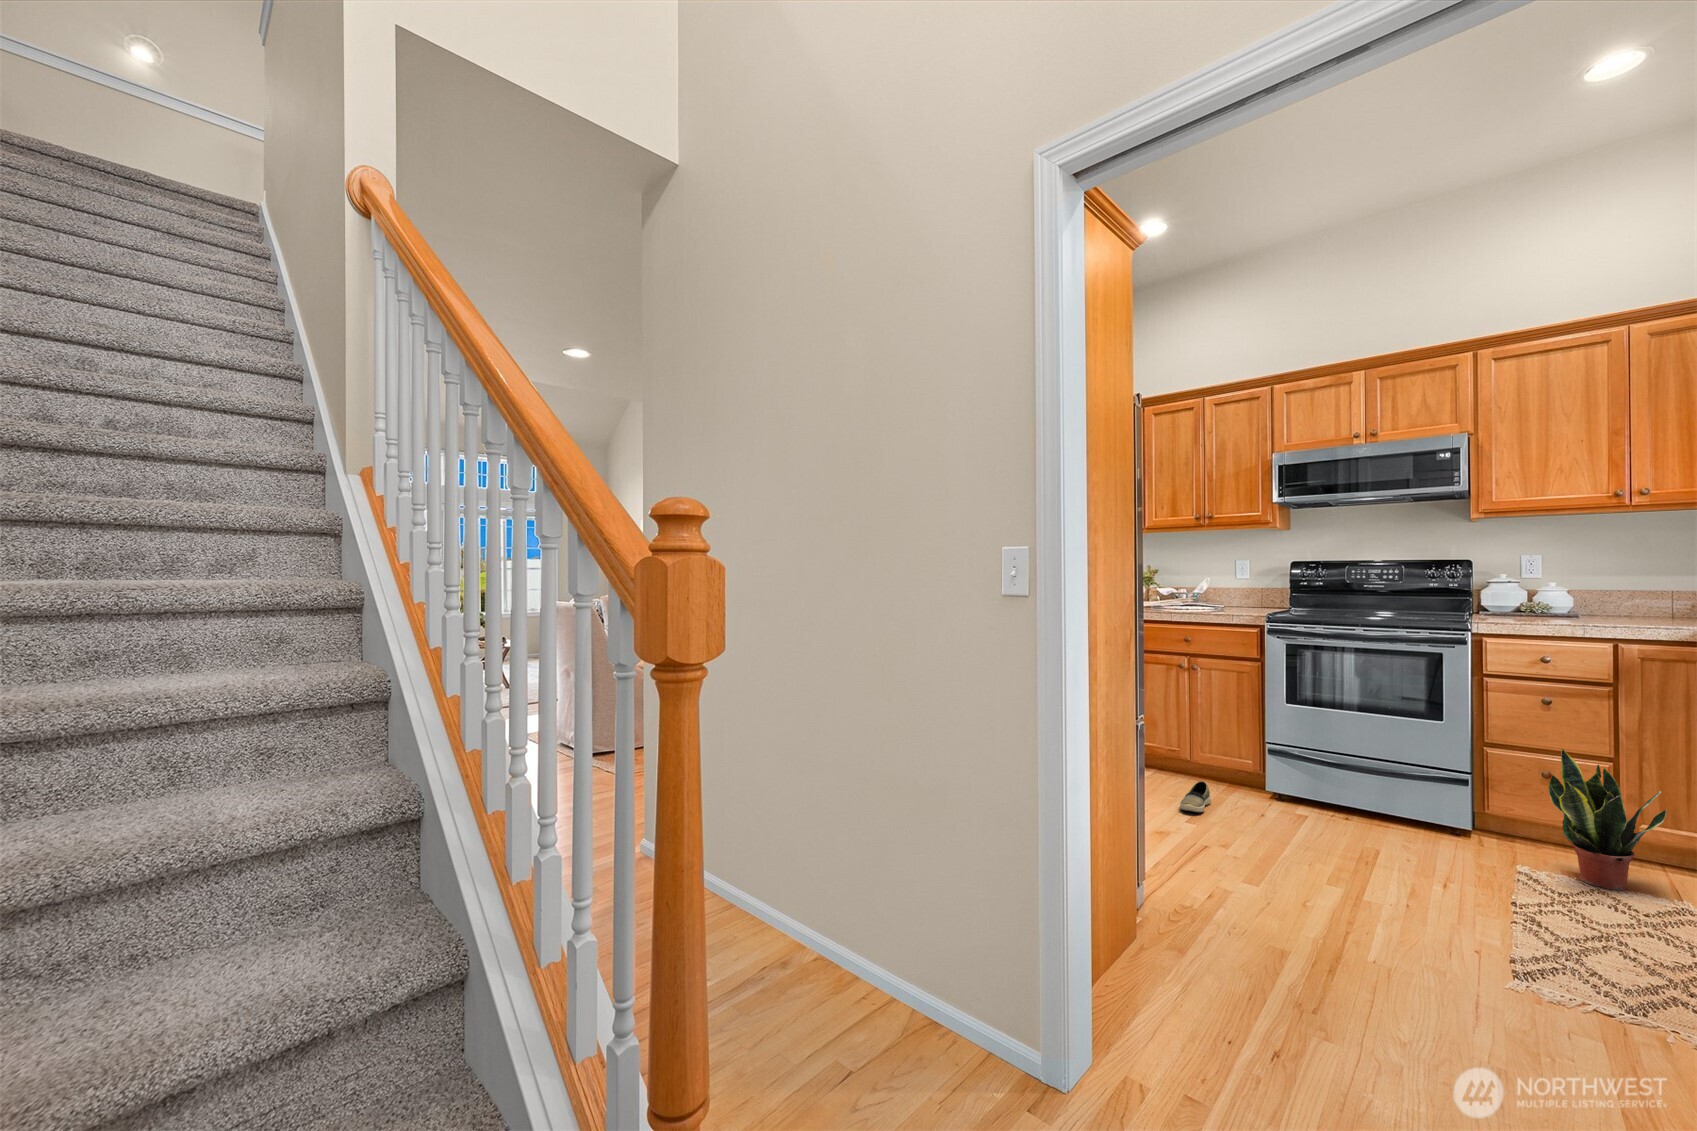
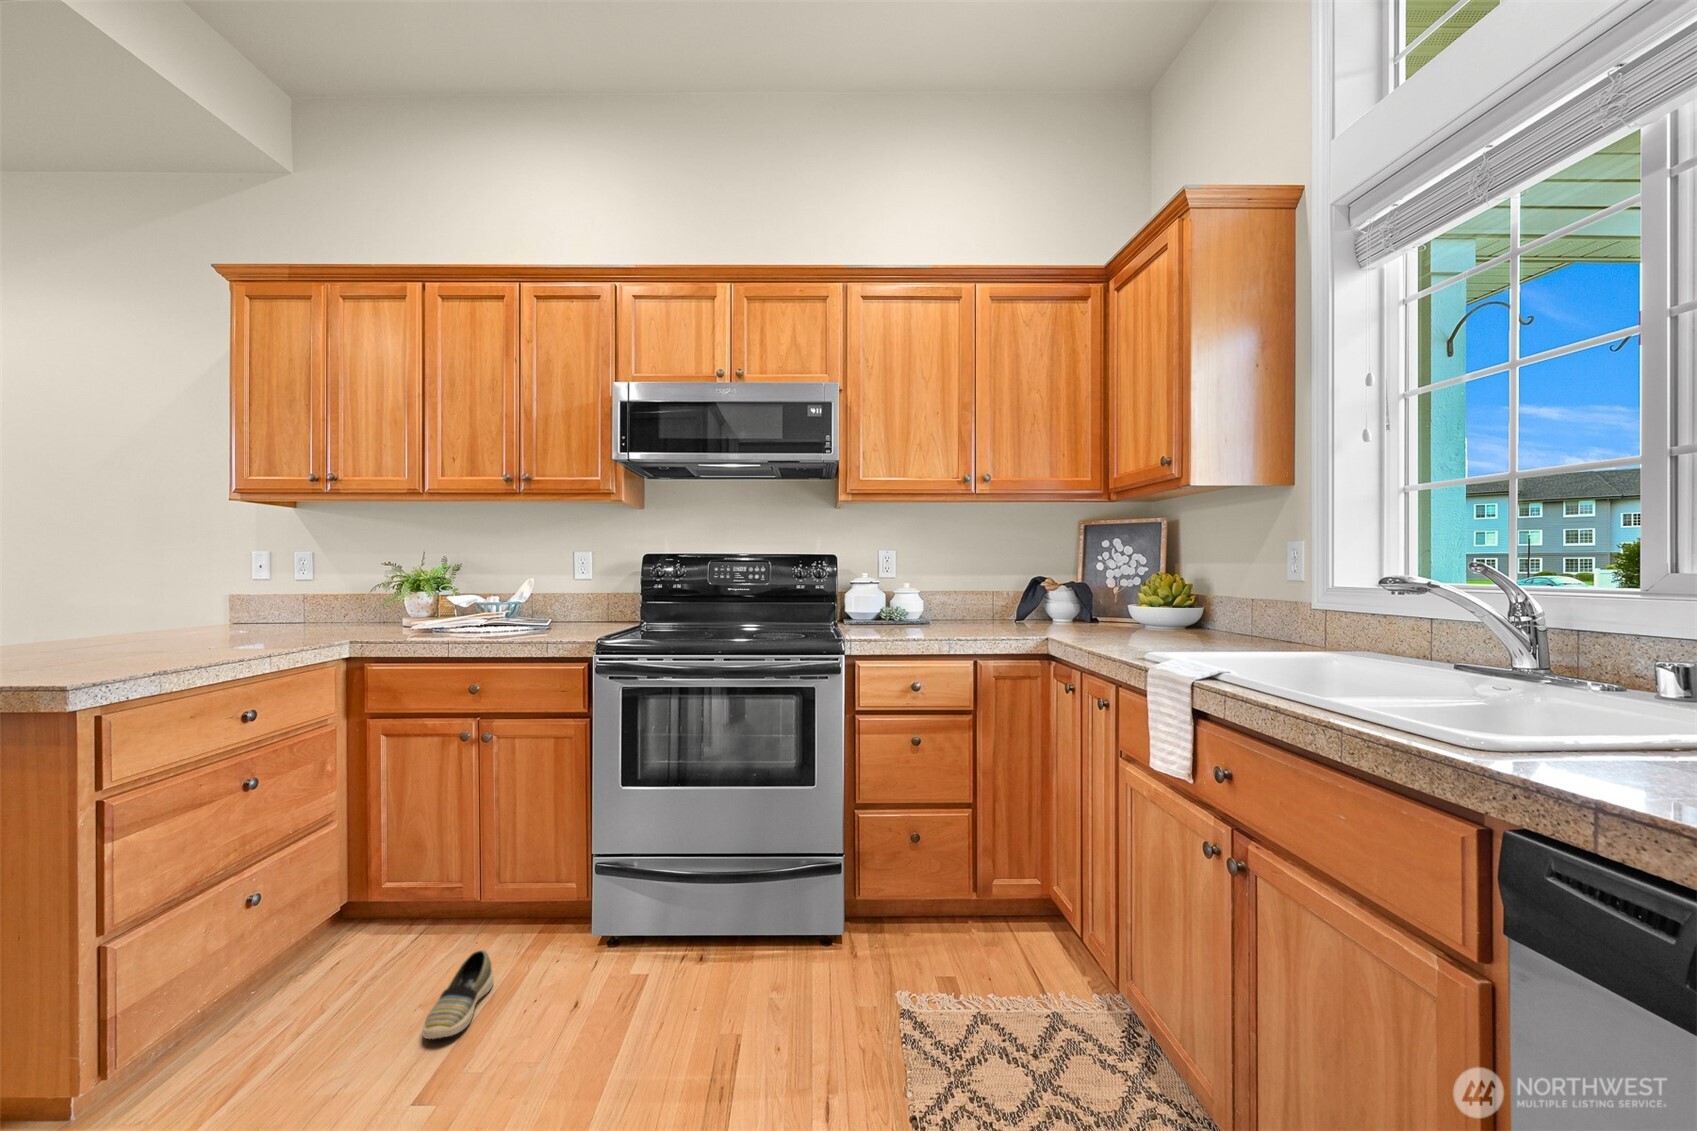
potted plant: present [1548,749,1667,890] -> none [925,816,1039,998]

